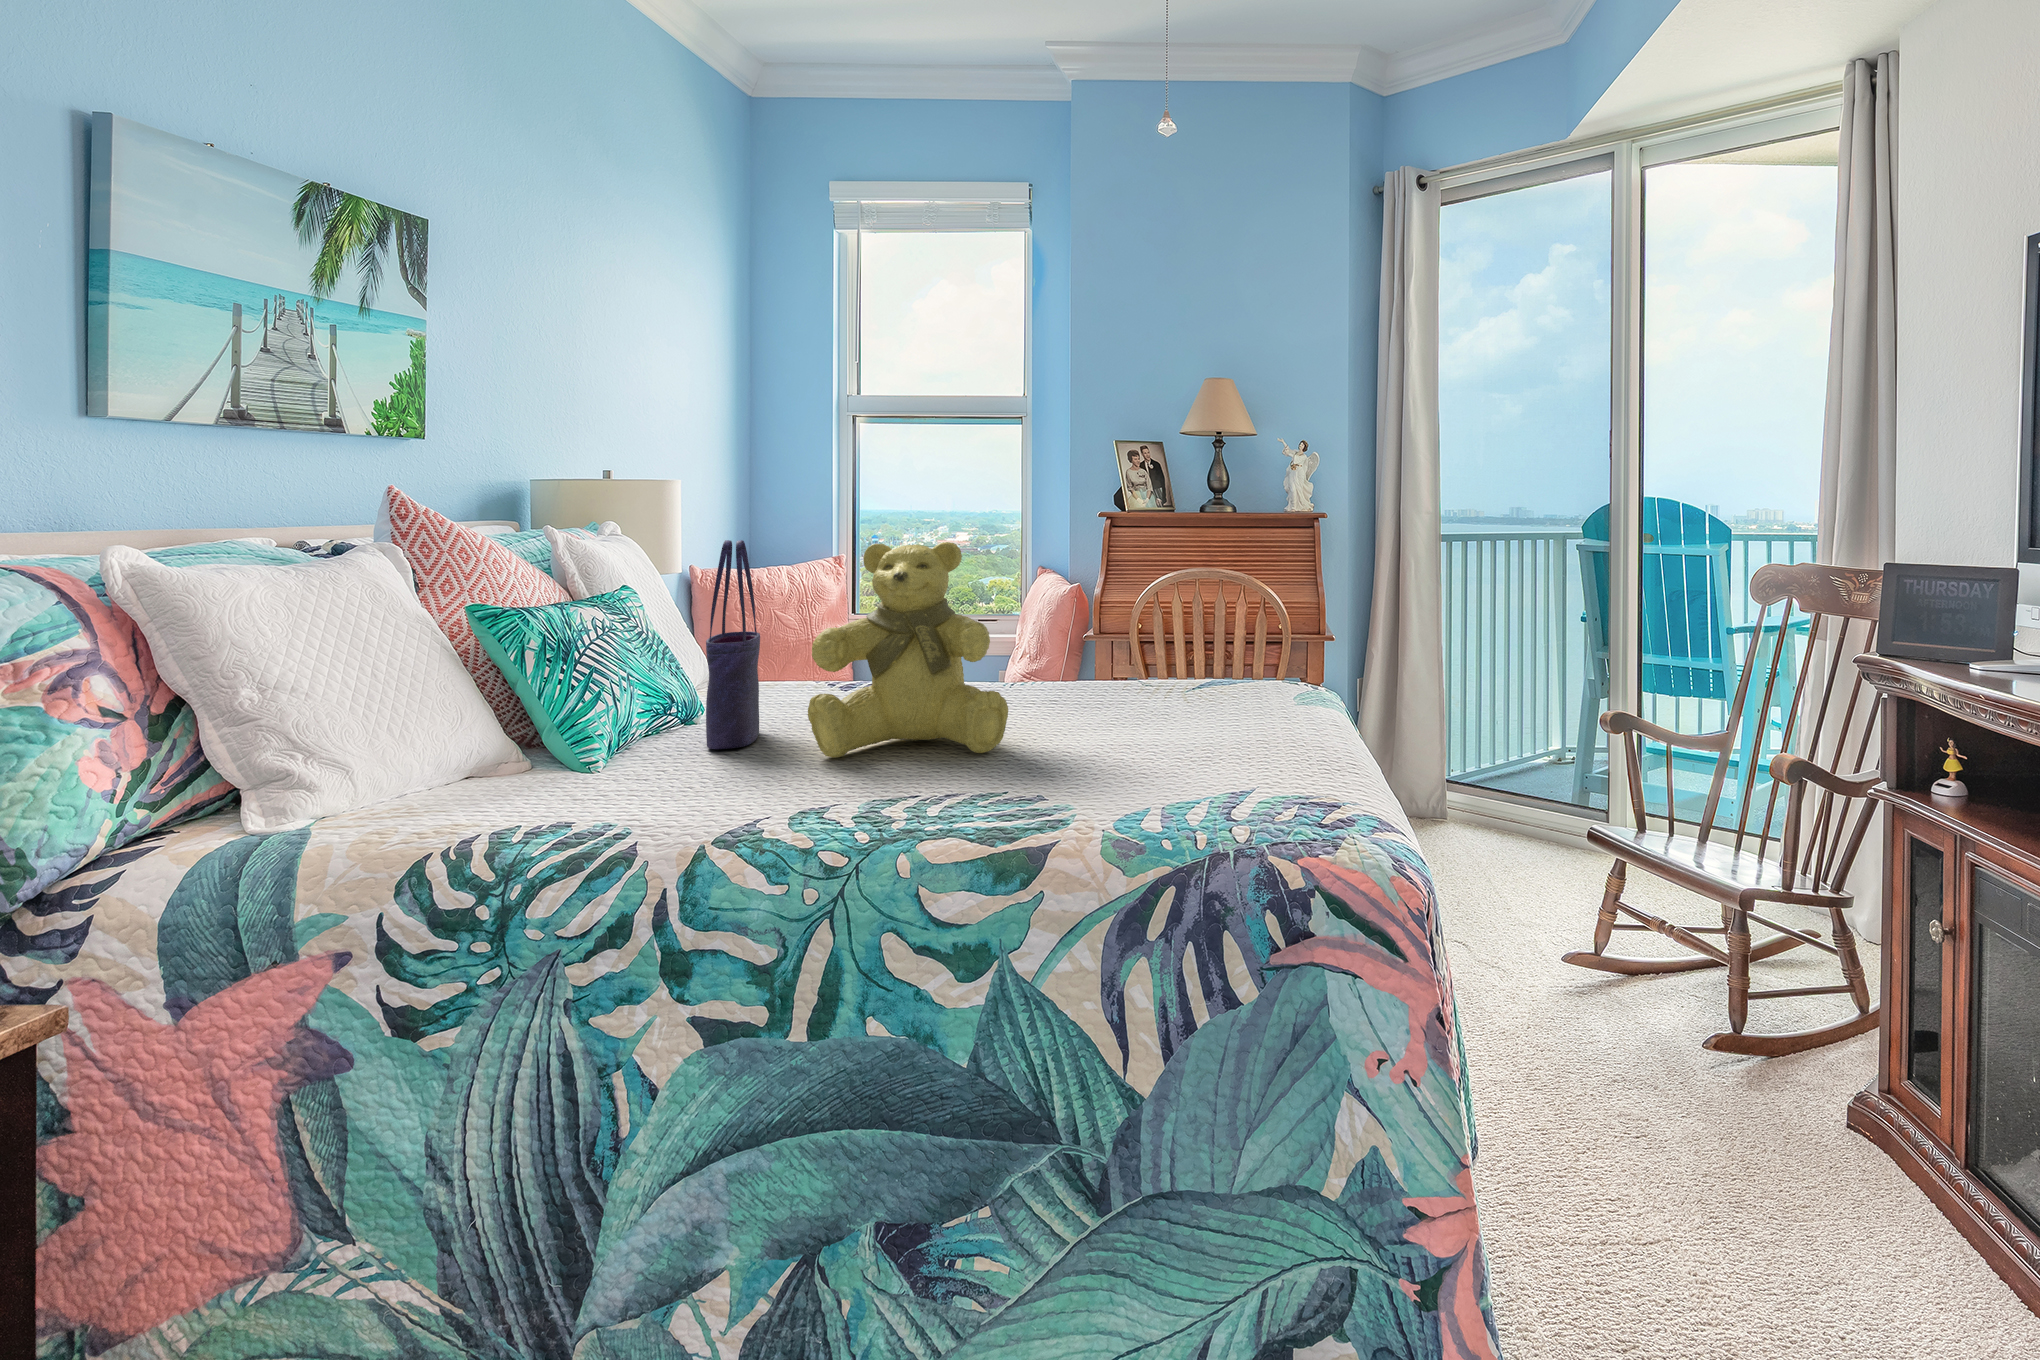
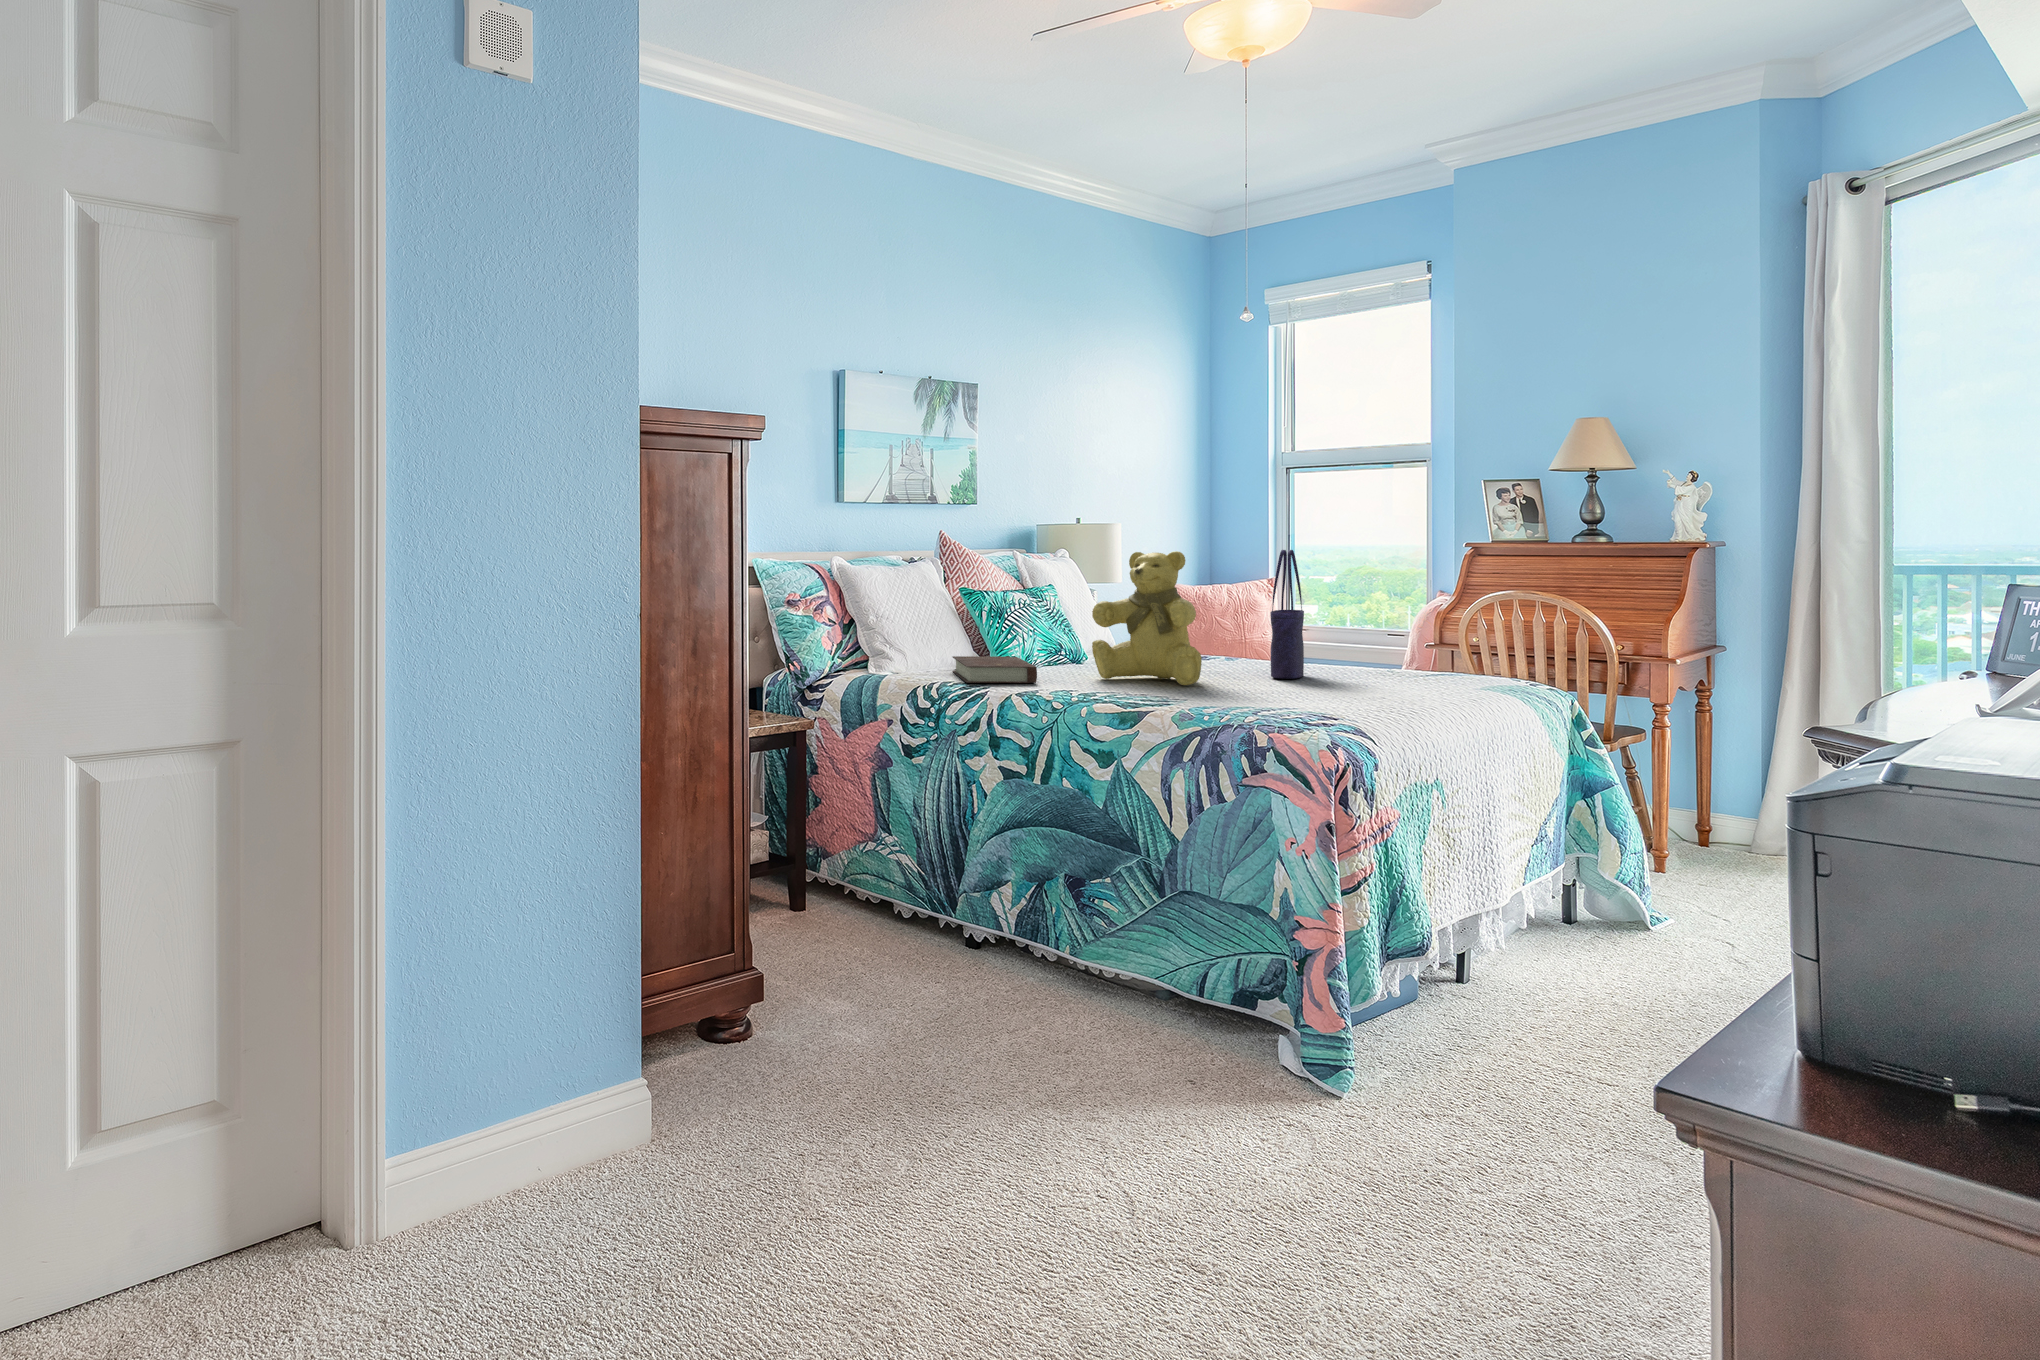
tote bag: present [706,540,760,749] -> present [1270,550,1304,679]
book: none [498,737,728,832] -> present [953,656,1037,683]

